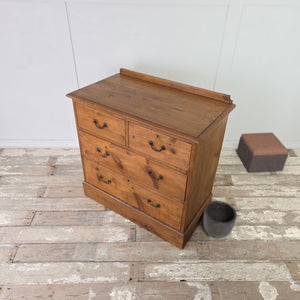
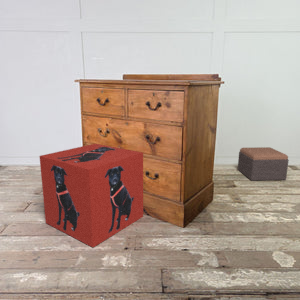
storage box: none [44,163,146,280] -> present [40,144,143,247]
planter: present [203,201,237,238] -> none [206,181,240,220]

